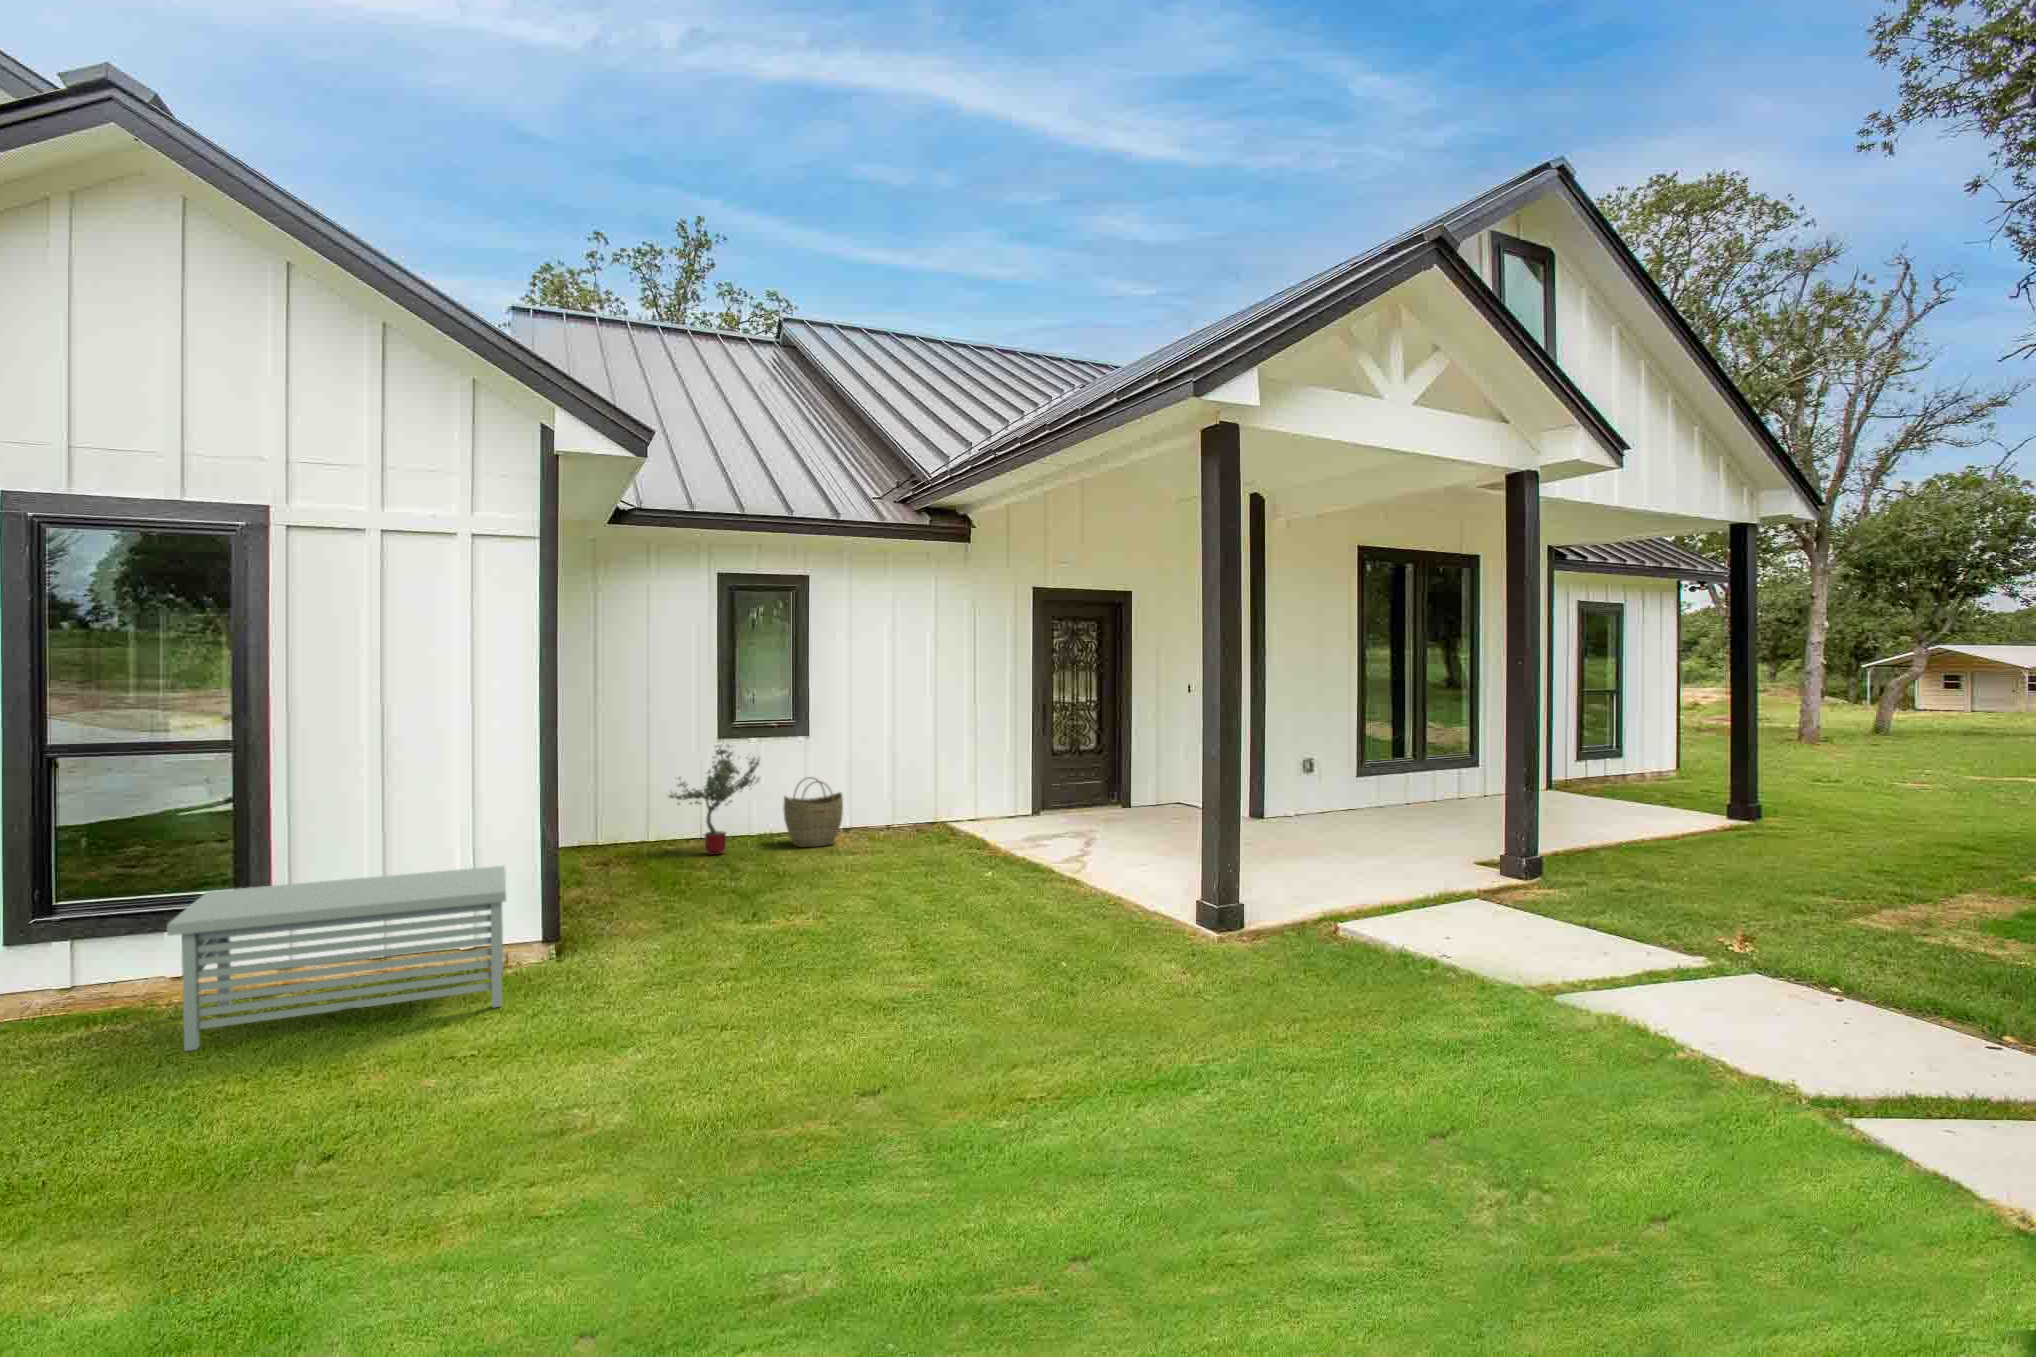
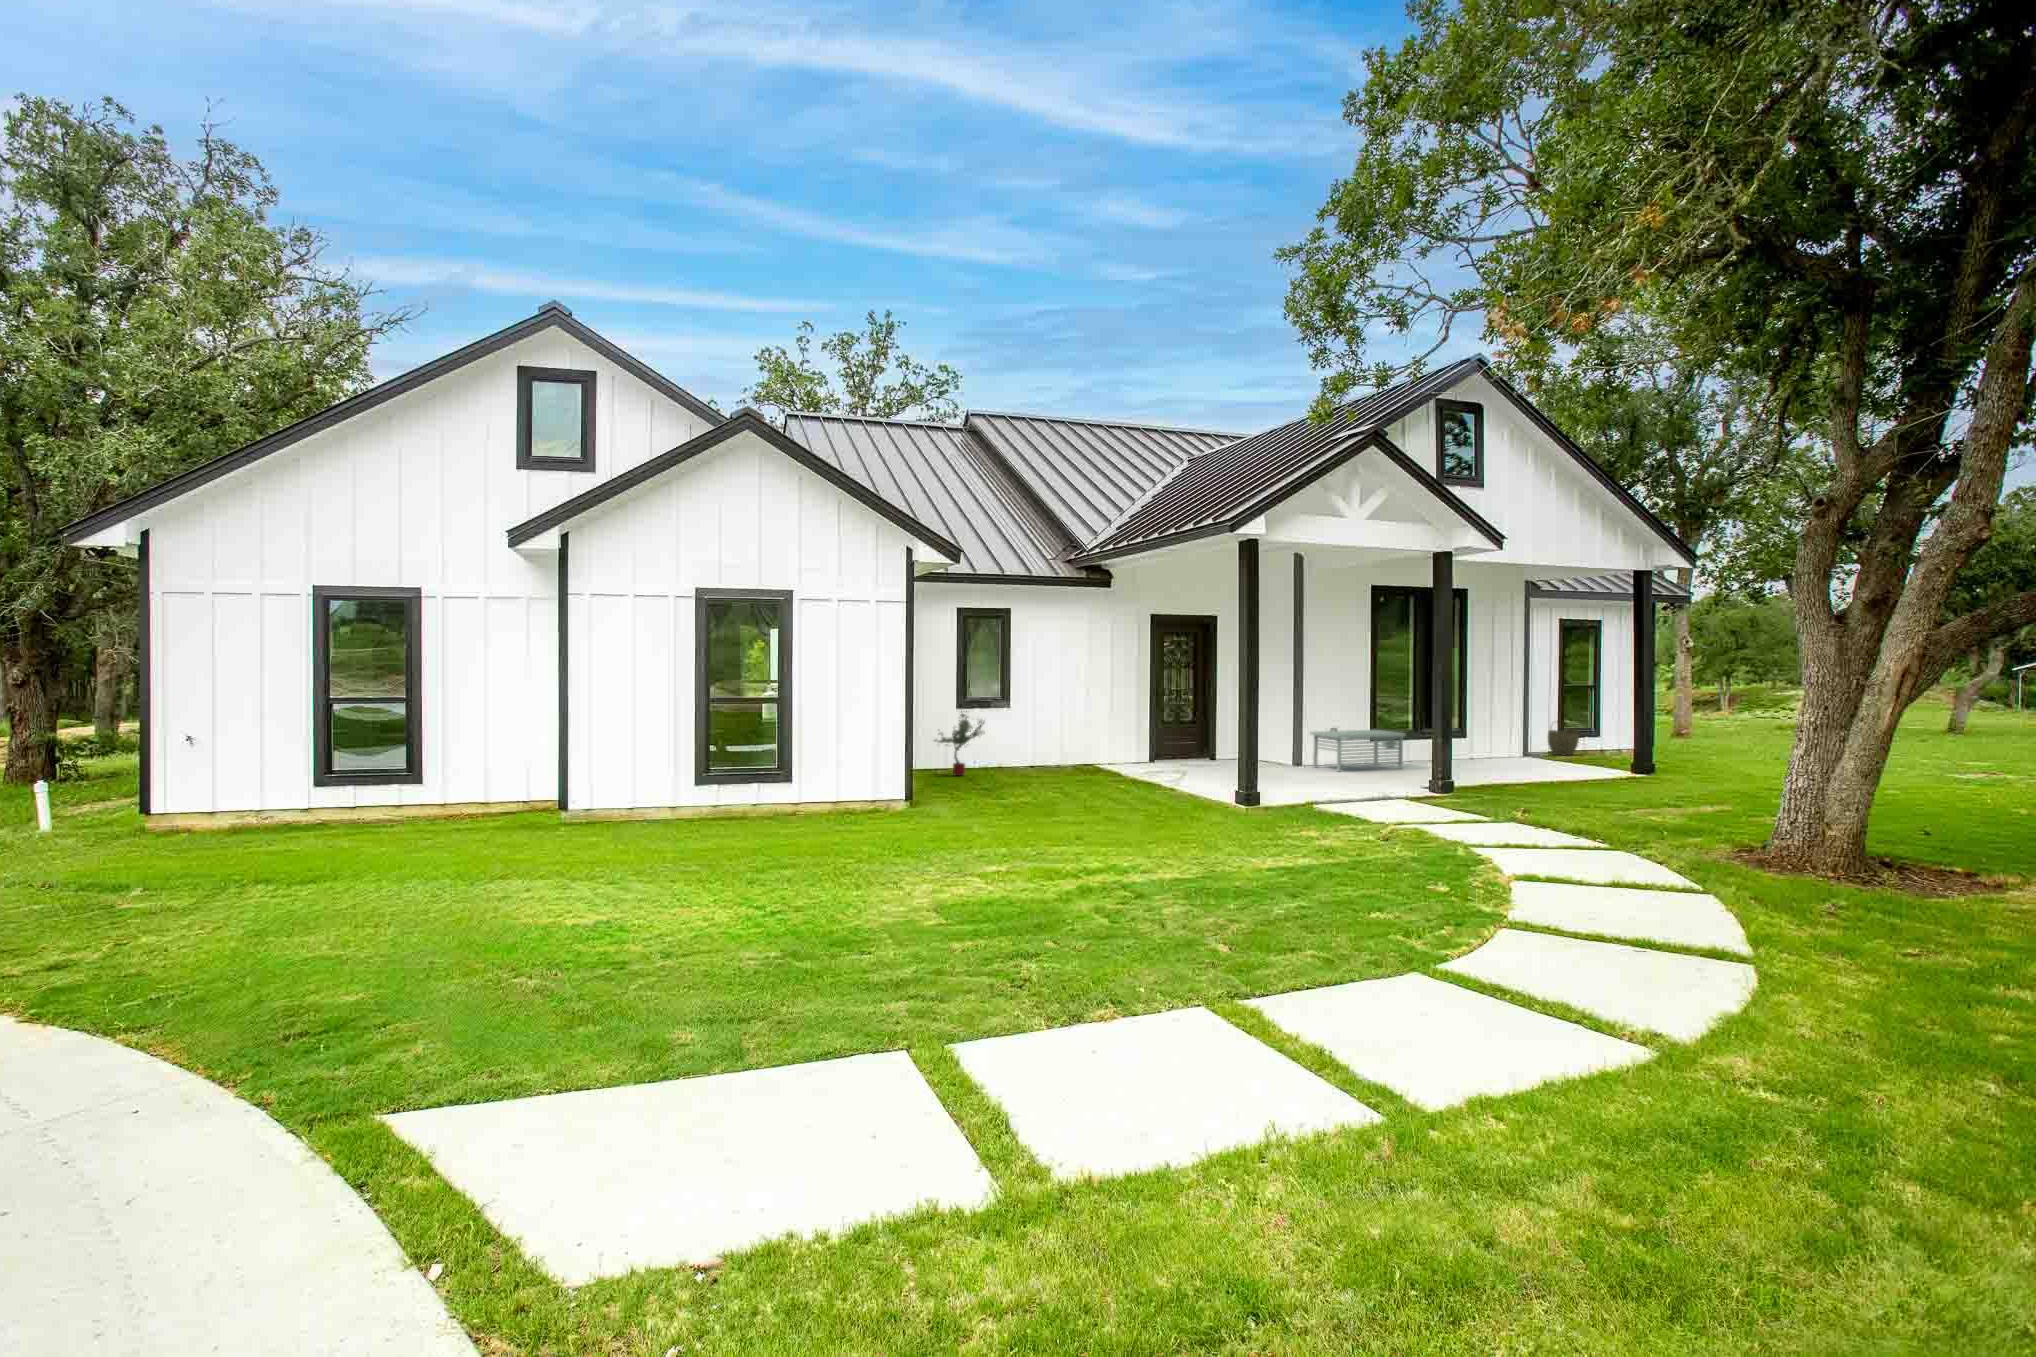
woven basket: present [784,777,843,847] -> present [1548,721,1579,755]
storage bench: present [167,866,506,1051] -> present [1310,730,1405,772]

